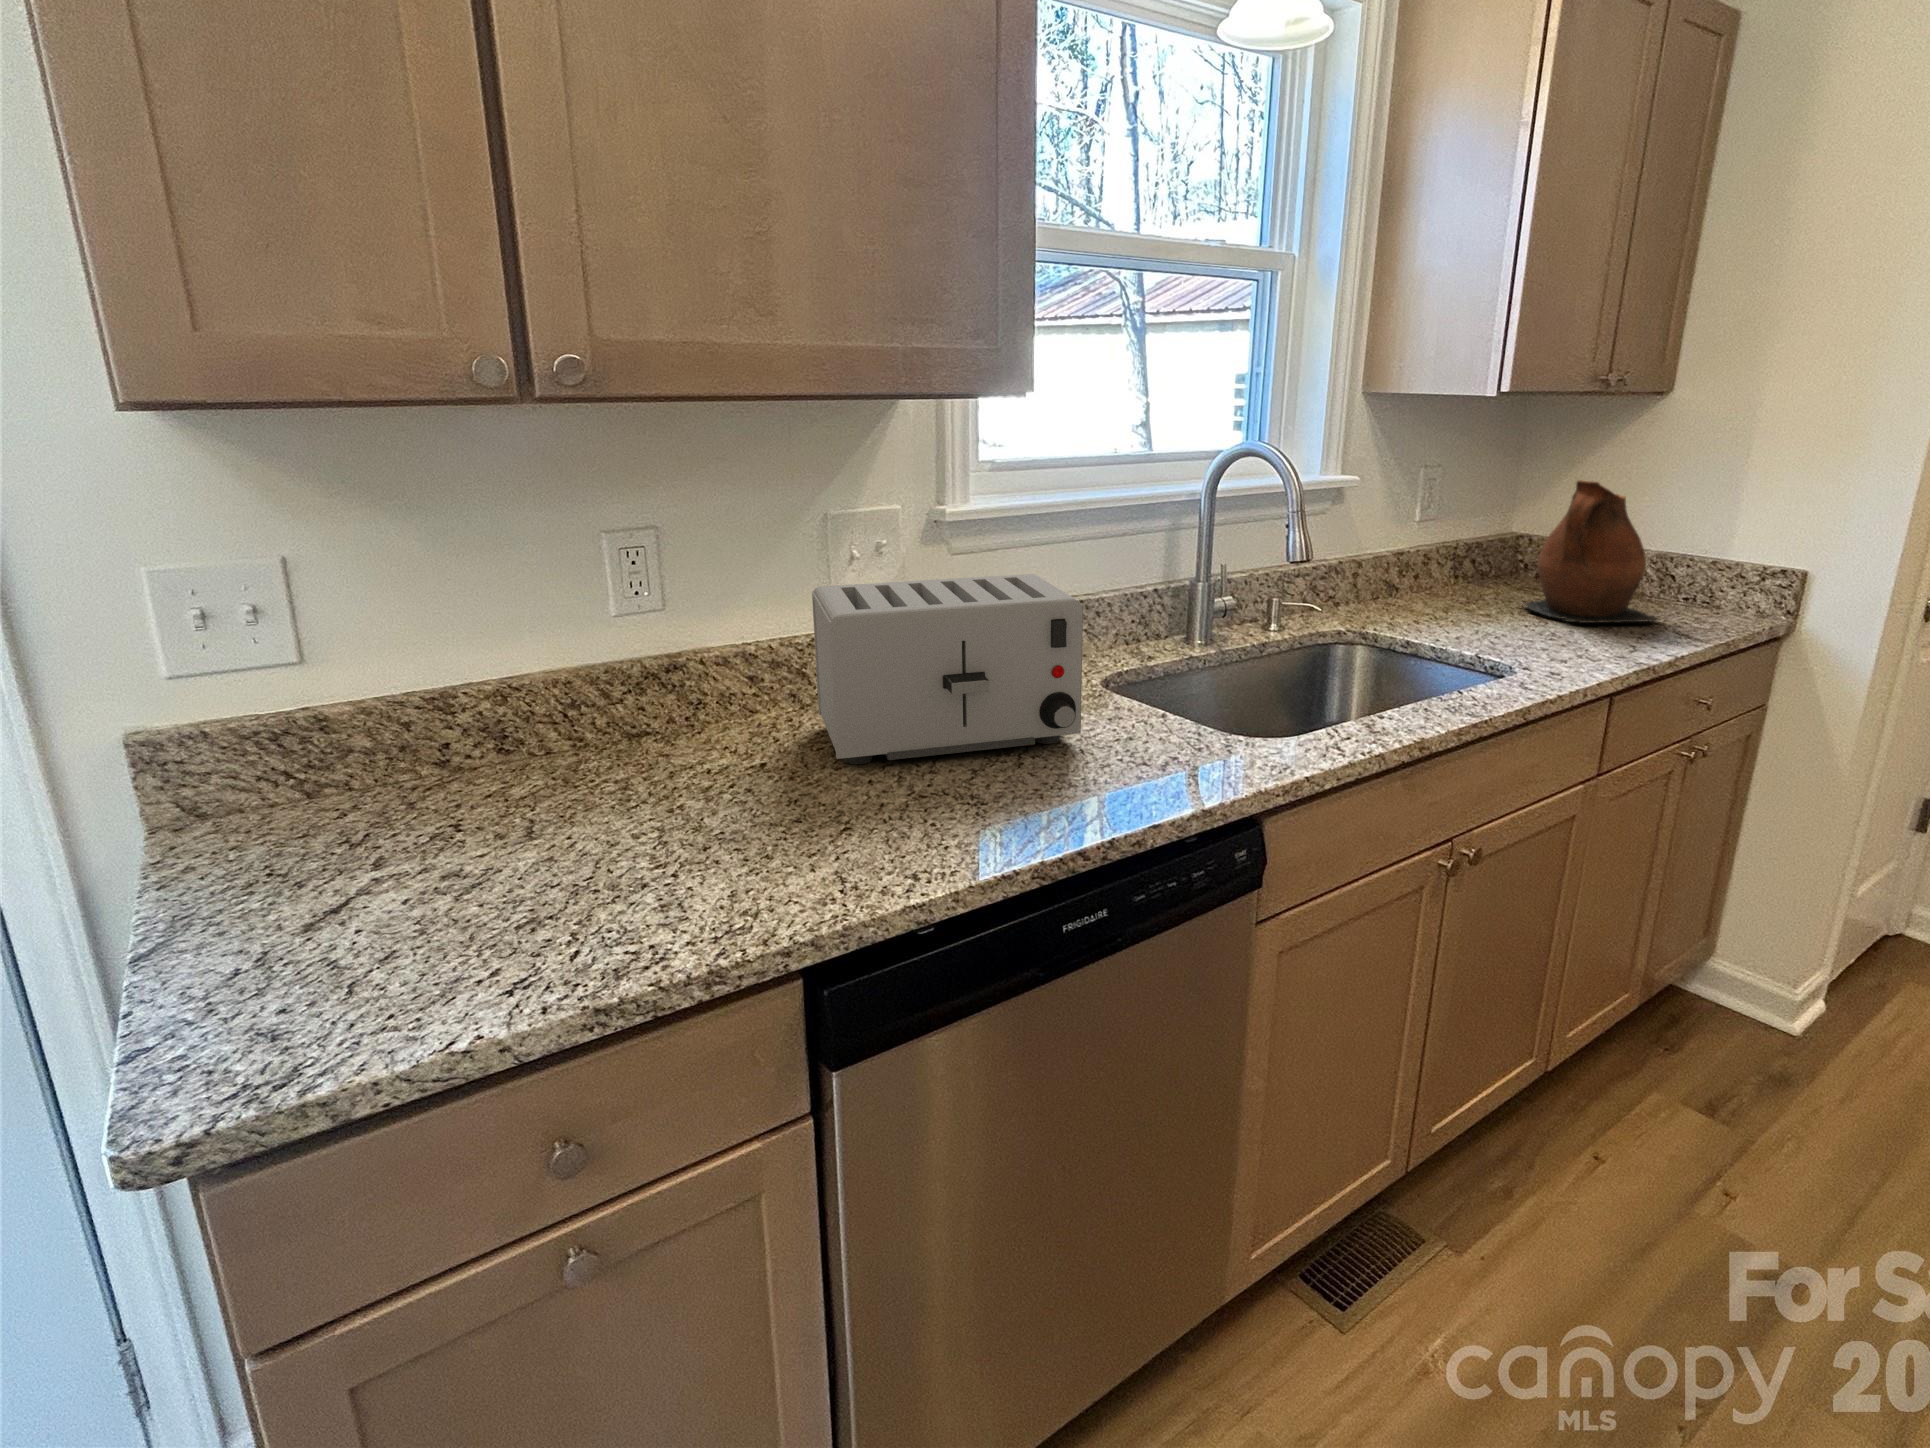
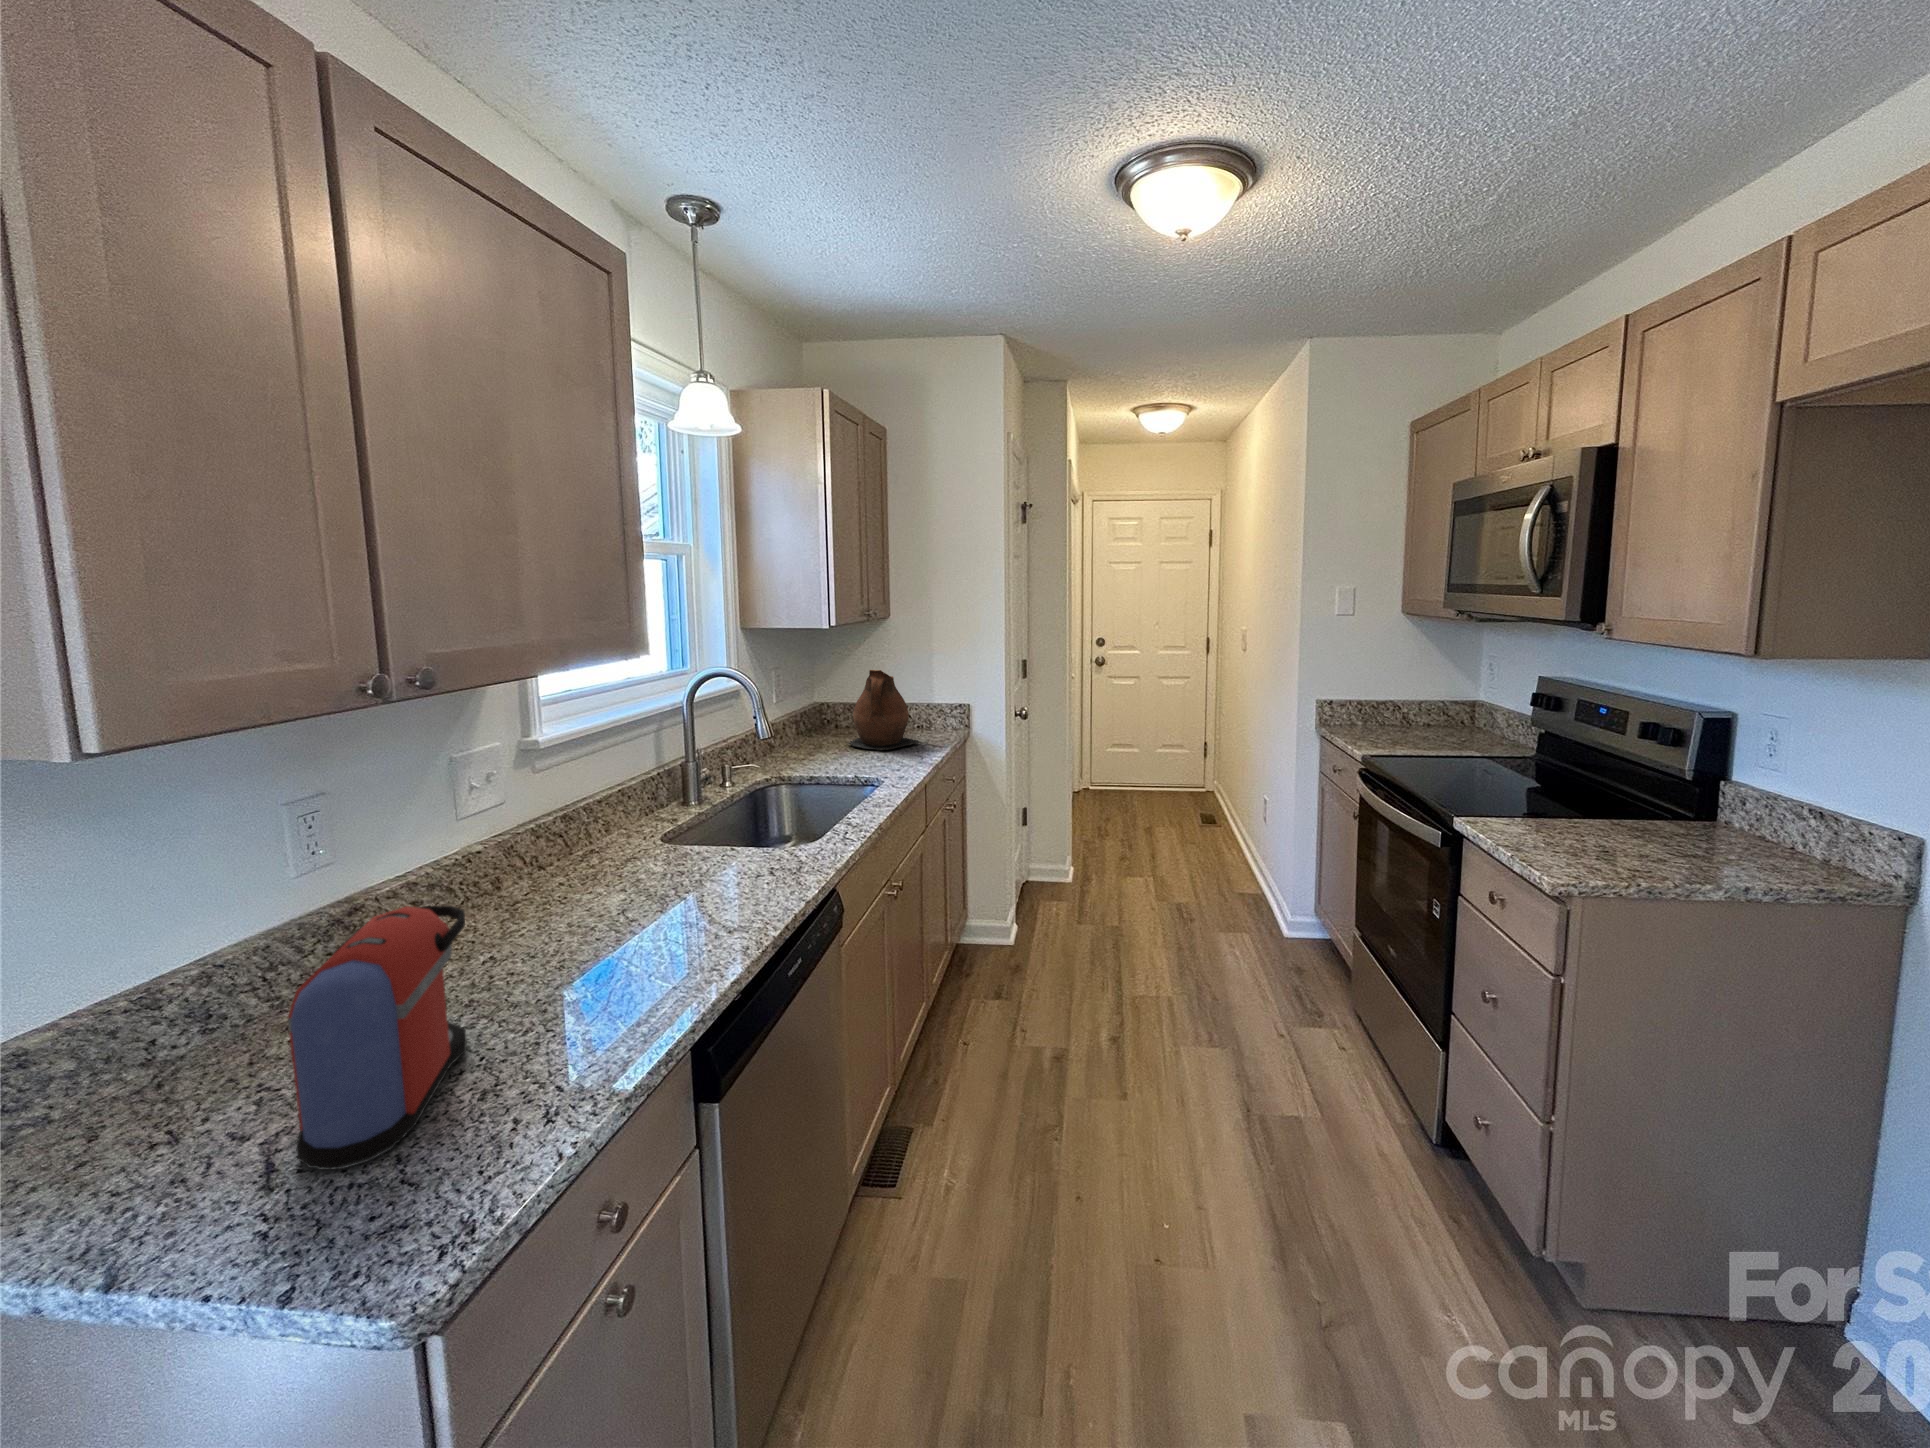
toaster: present [812,574,1083,764] -> none [483,776,710,939]
coffee maker: none [319,658,623,938] -> present [288,906,466,1170]

